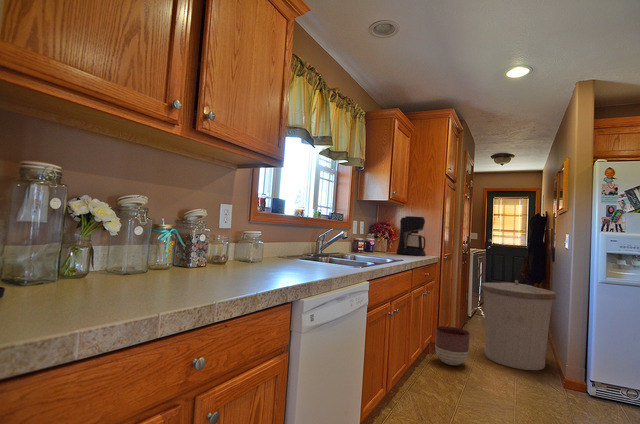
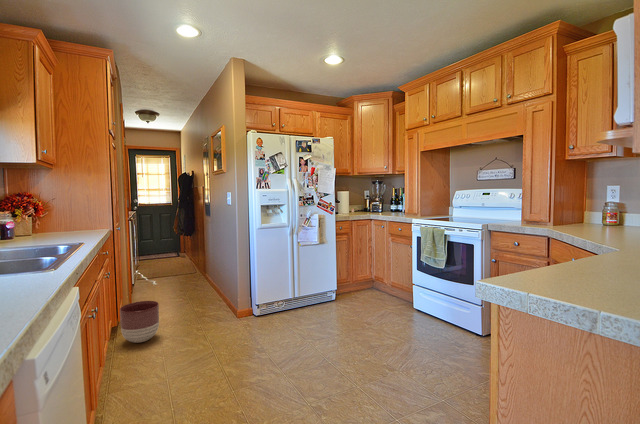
coffee maker: present [396,216,426,256] -> none [52,185,96,234]
trash can: present [481,280,556,370] -> none [158,239,223,320]

